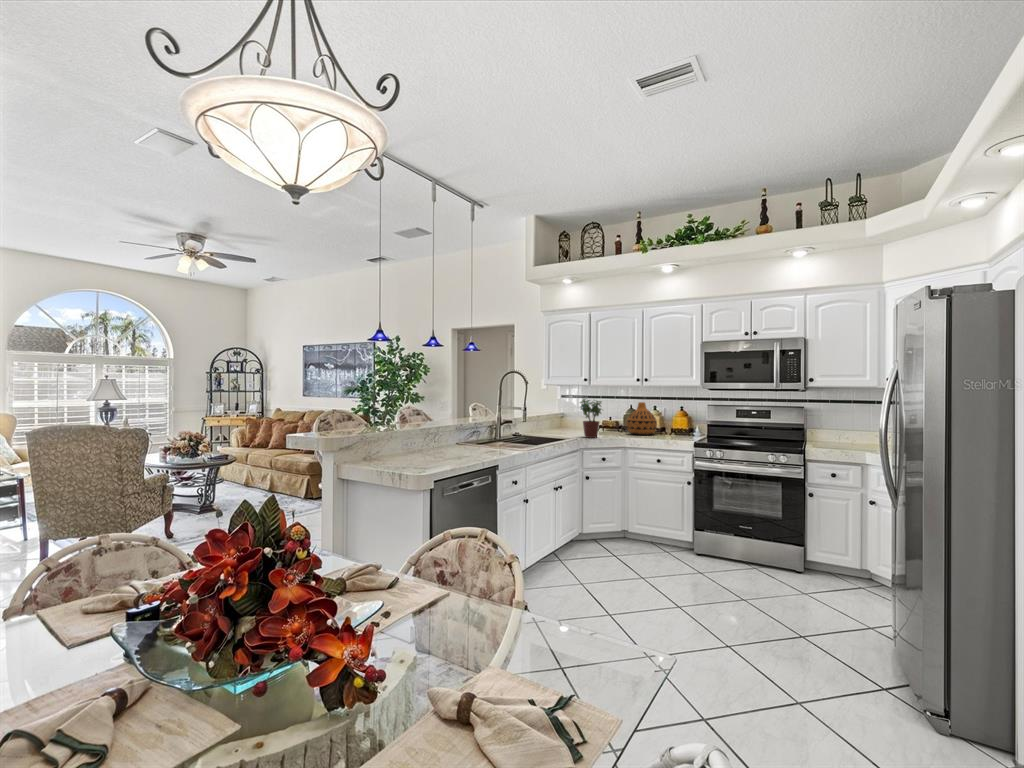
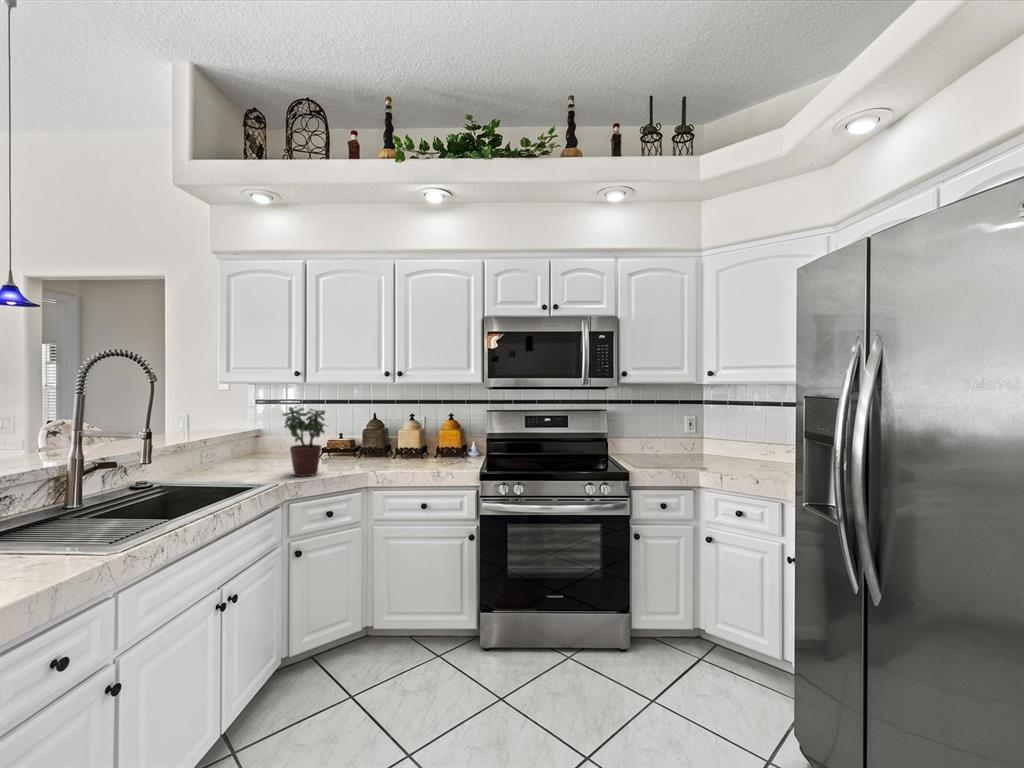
vase: present [626,402,657,435] -> none [368,408,415,459]

